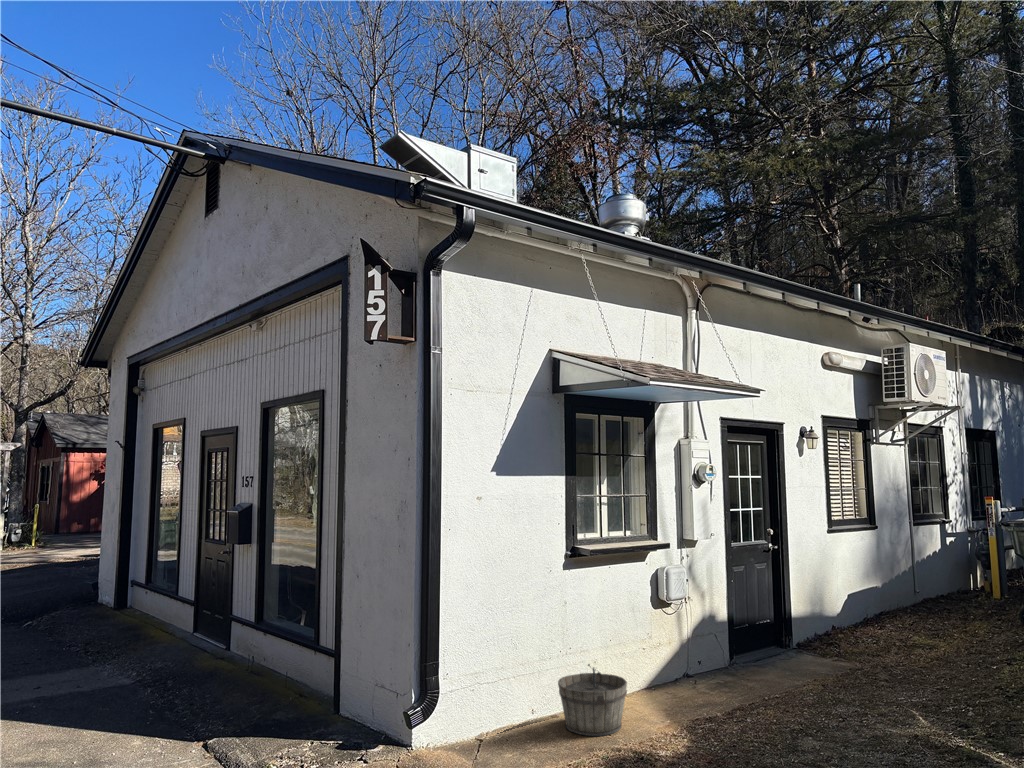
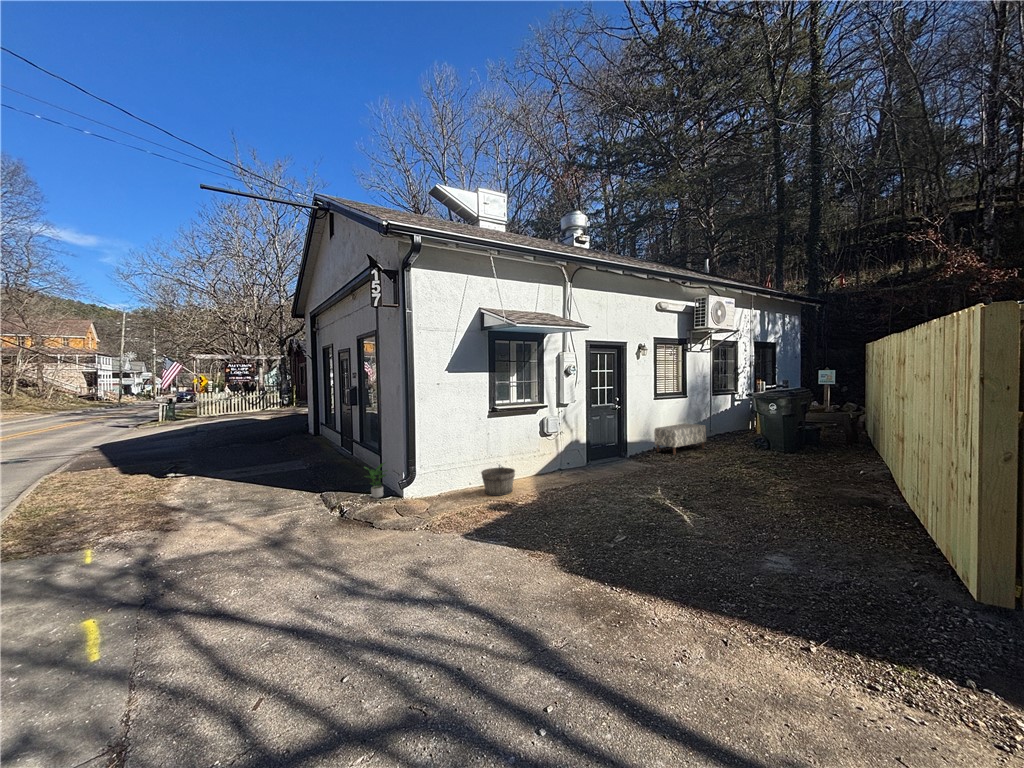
bench: none [834,578,925,641] -> present [654,423,706,455]
potted plant: none [307,663,364,745] -> present [364,463,388,498]

